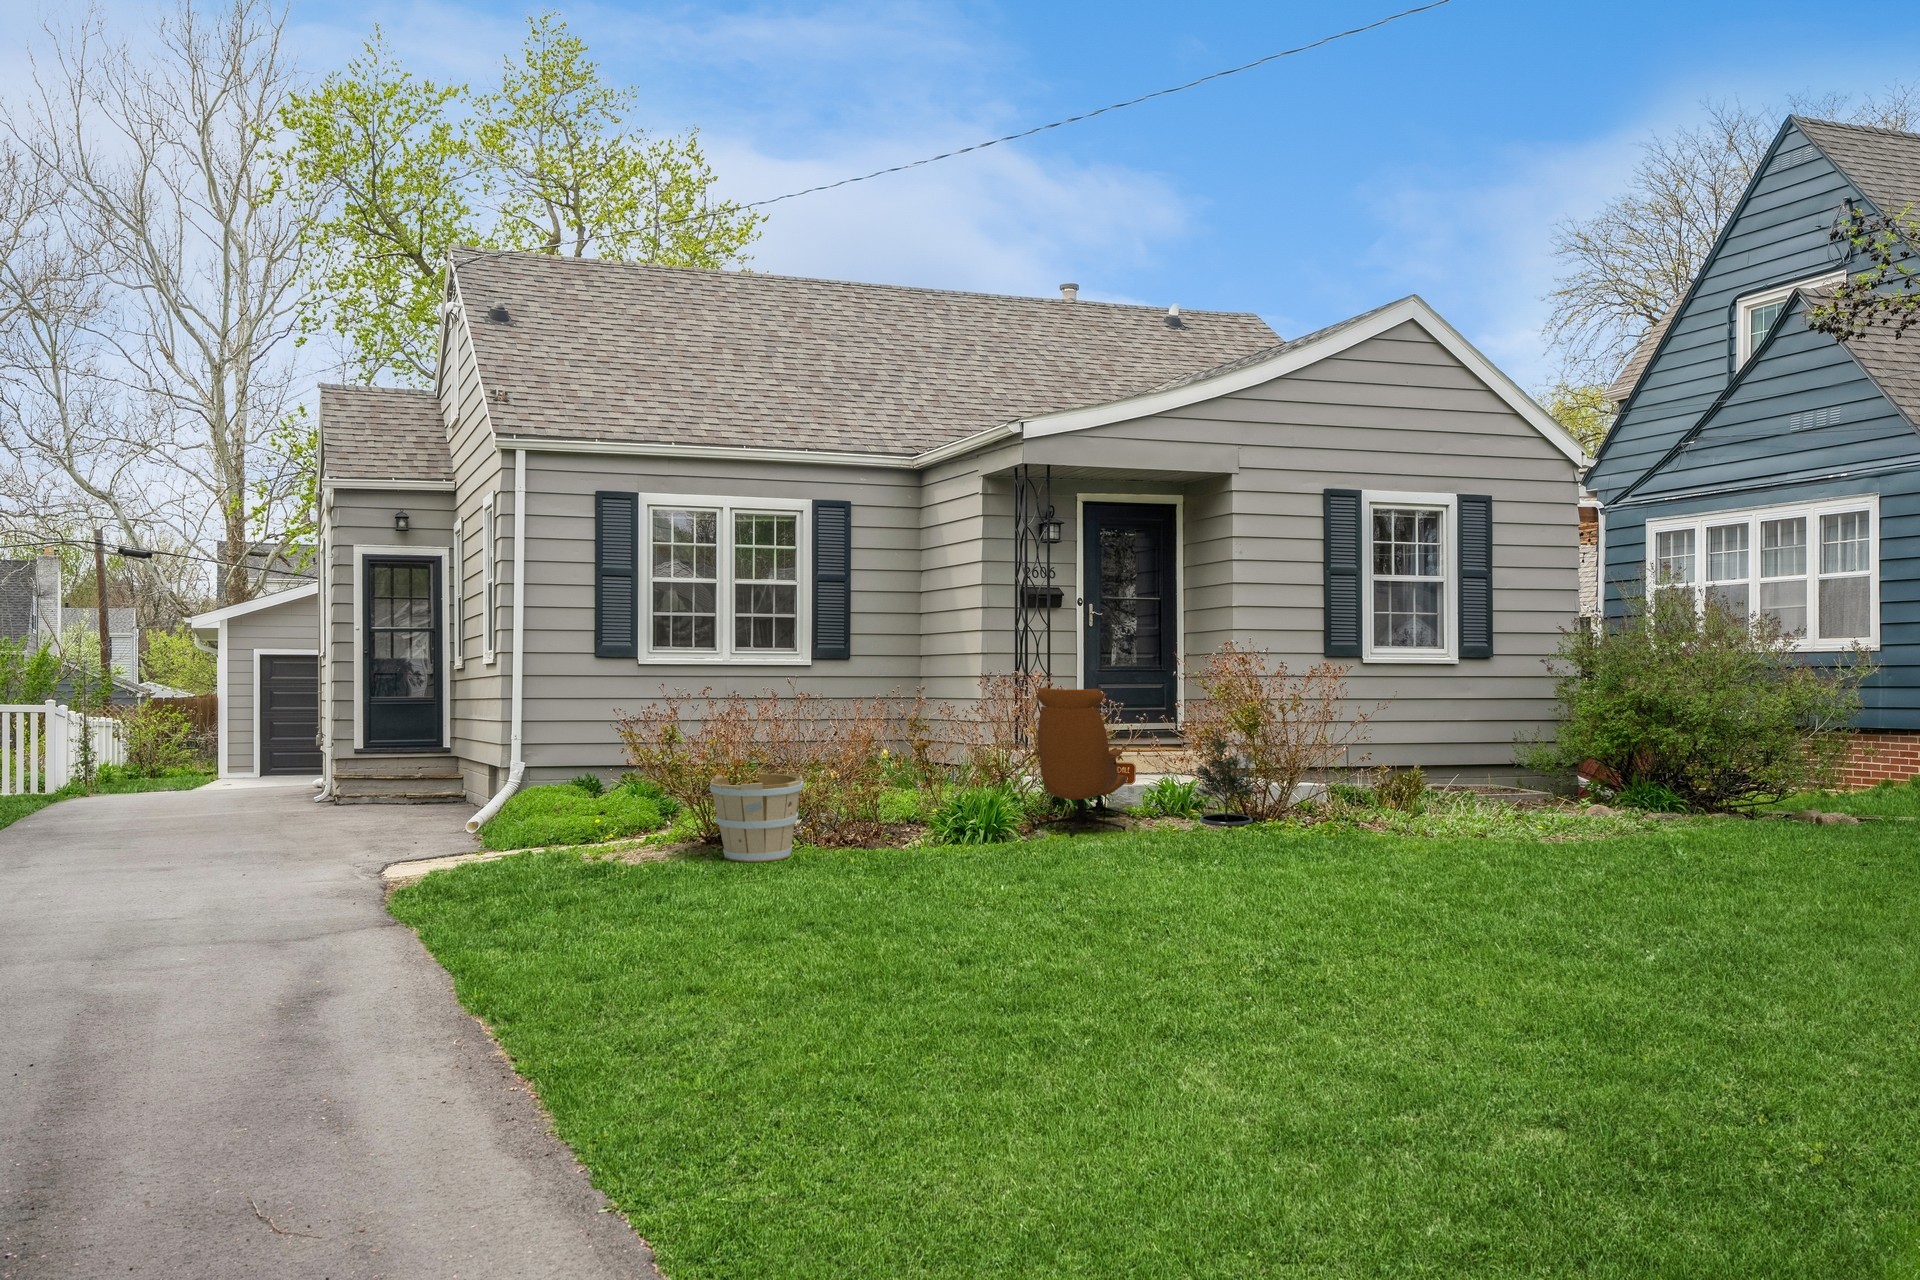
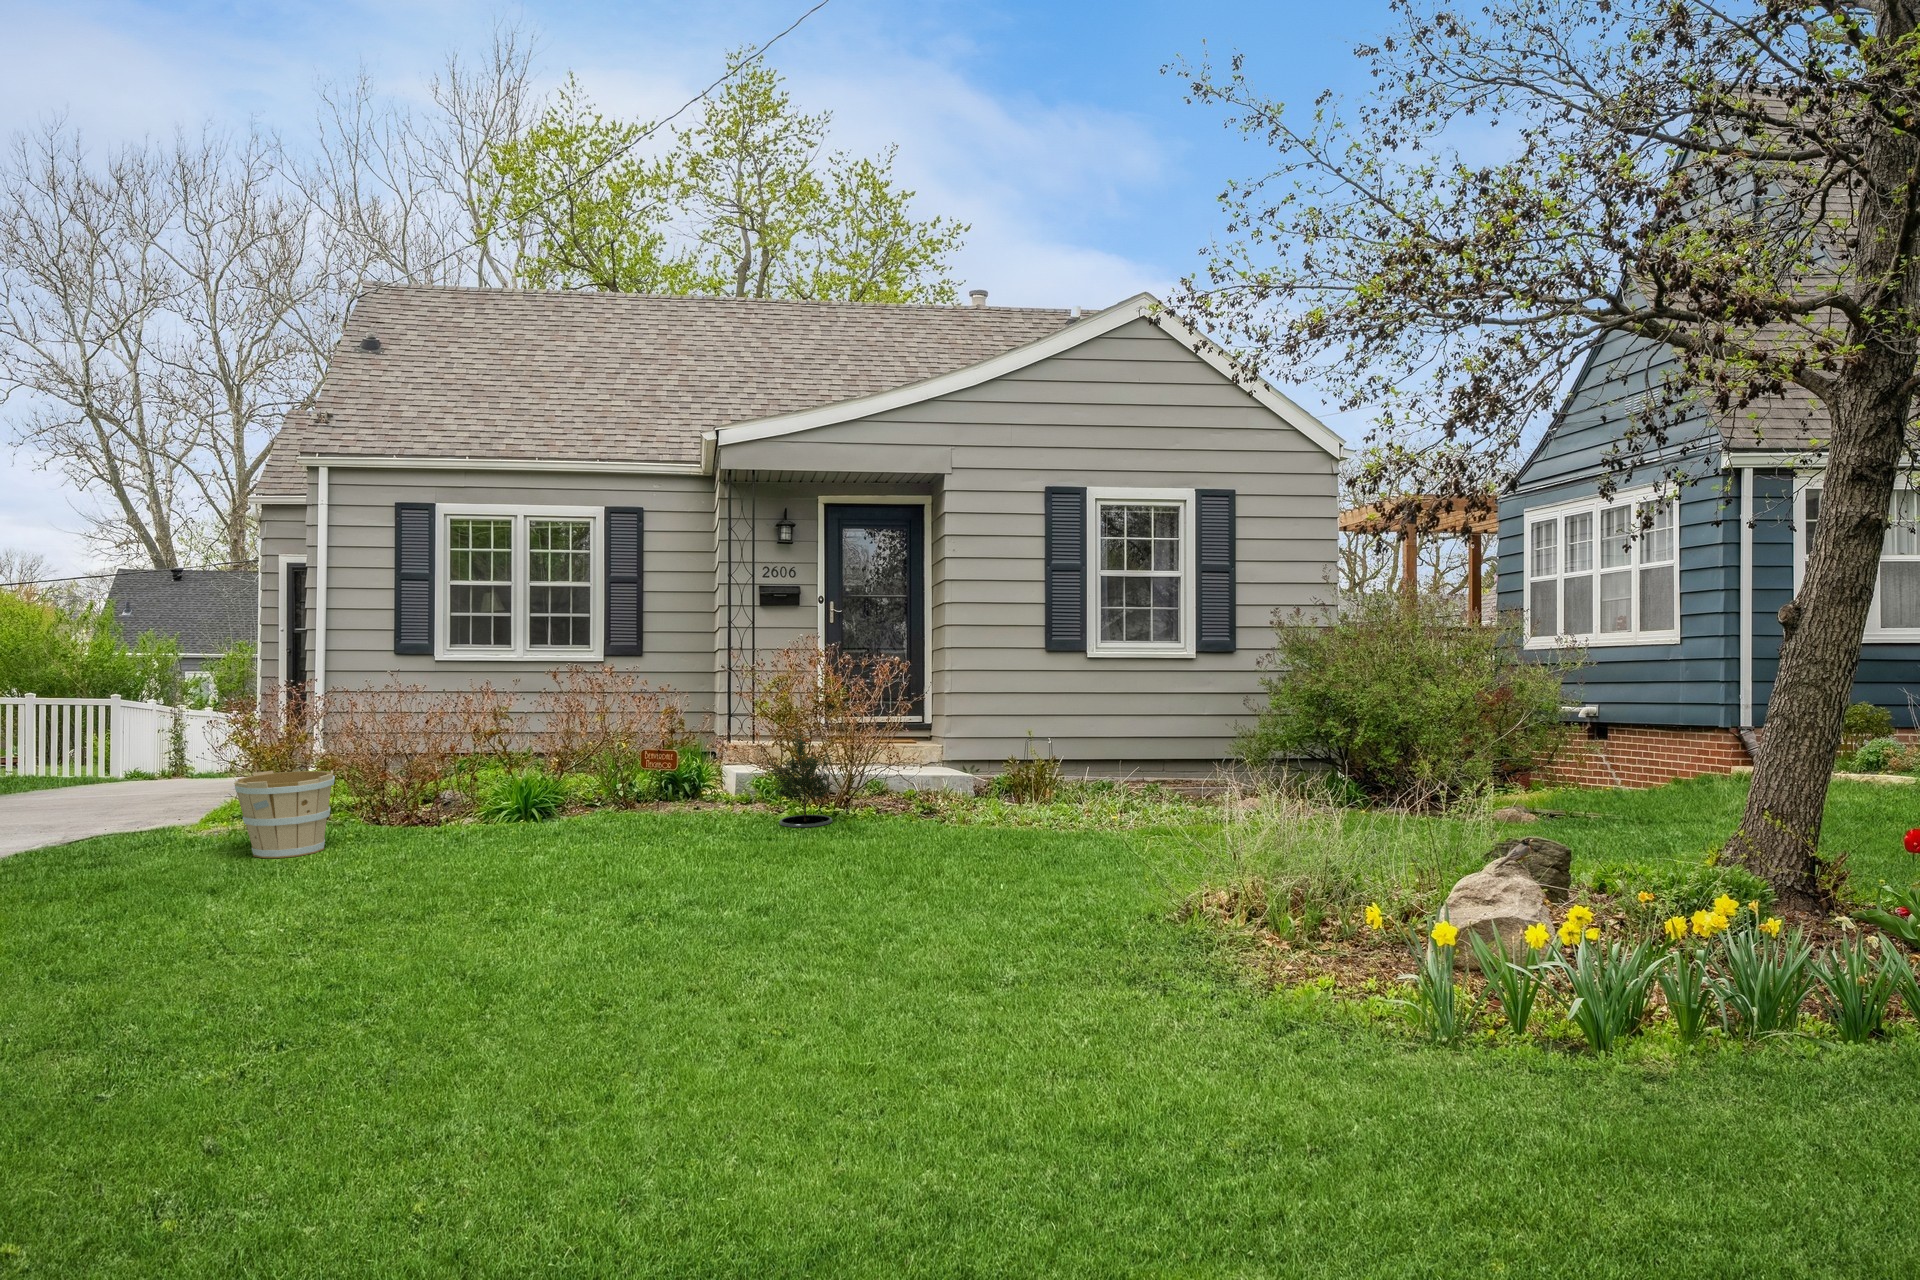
lounge chair: present [1035,688,1130,836] -> none [583,688,730,837]

